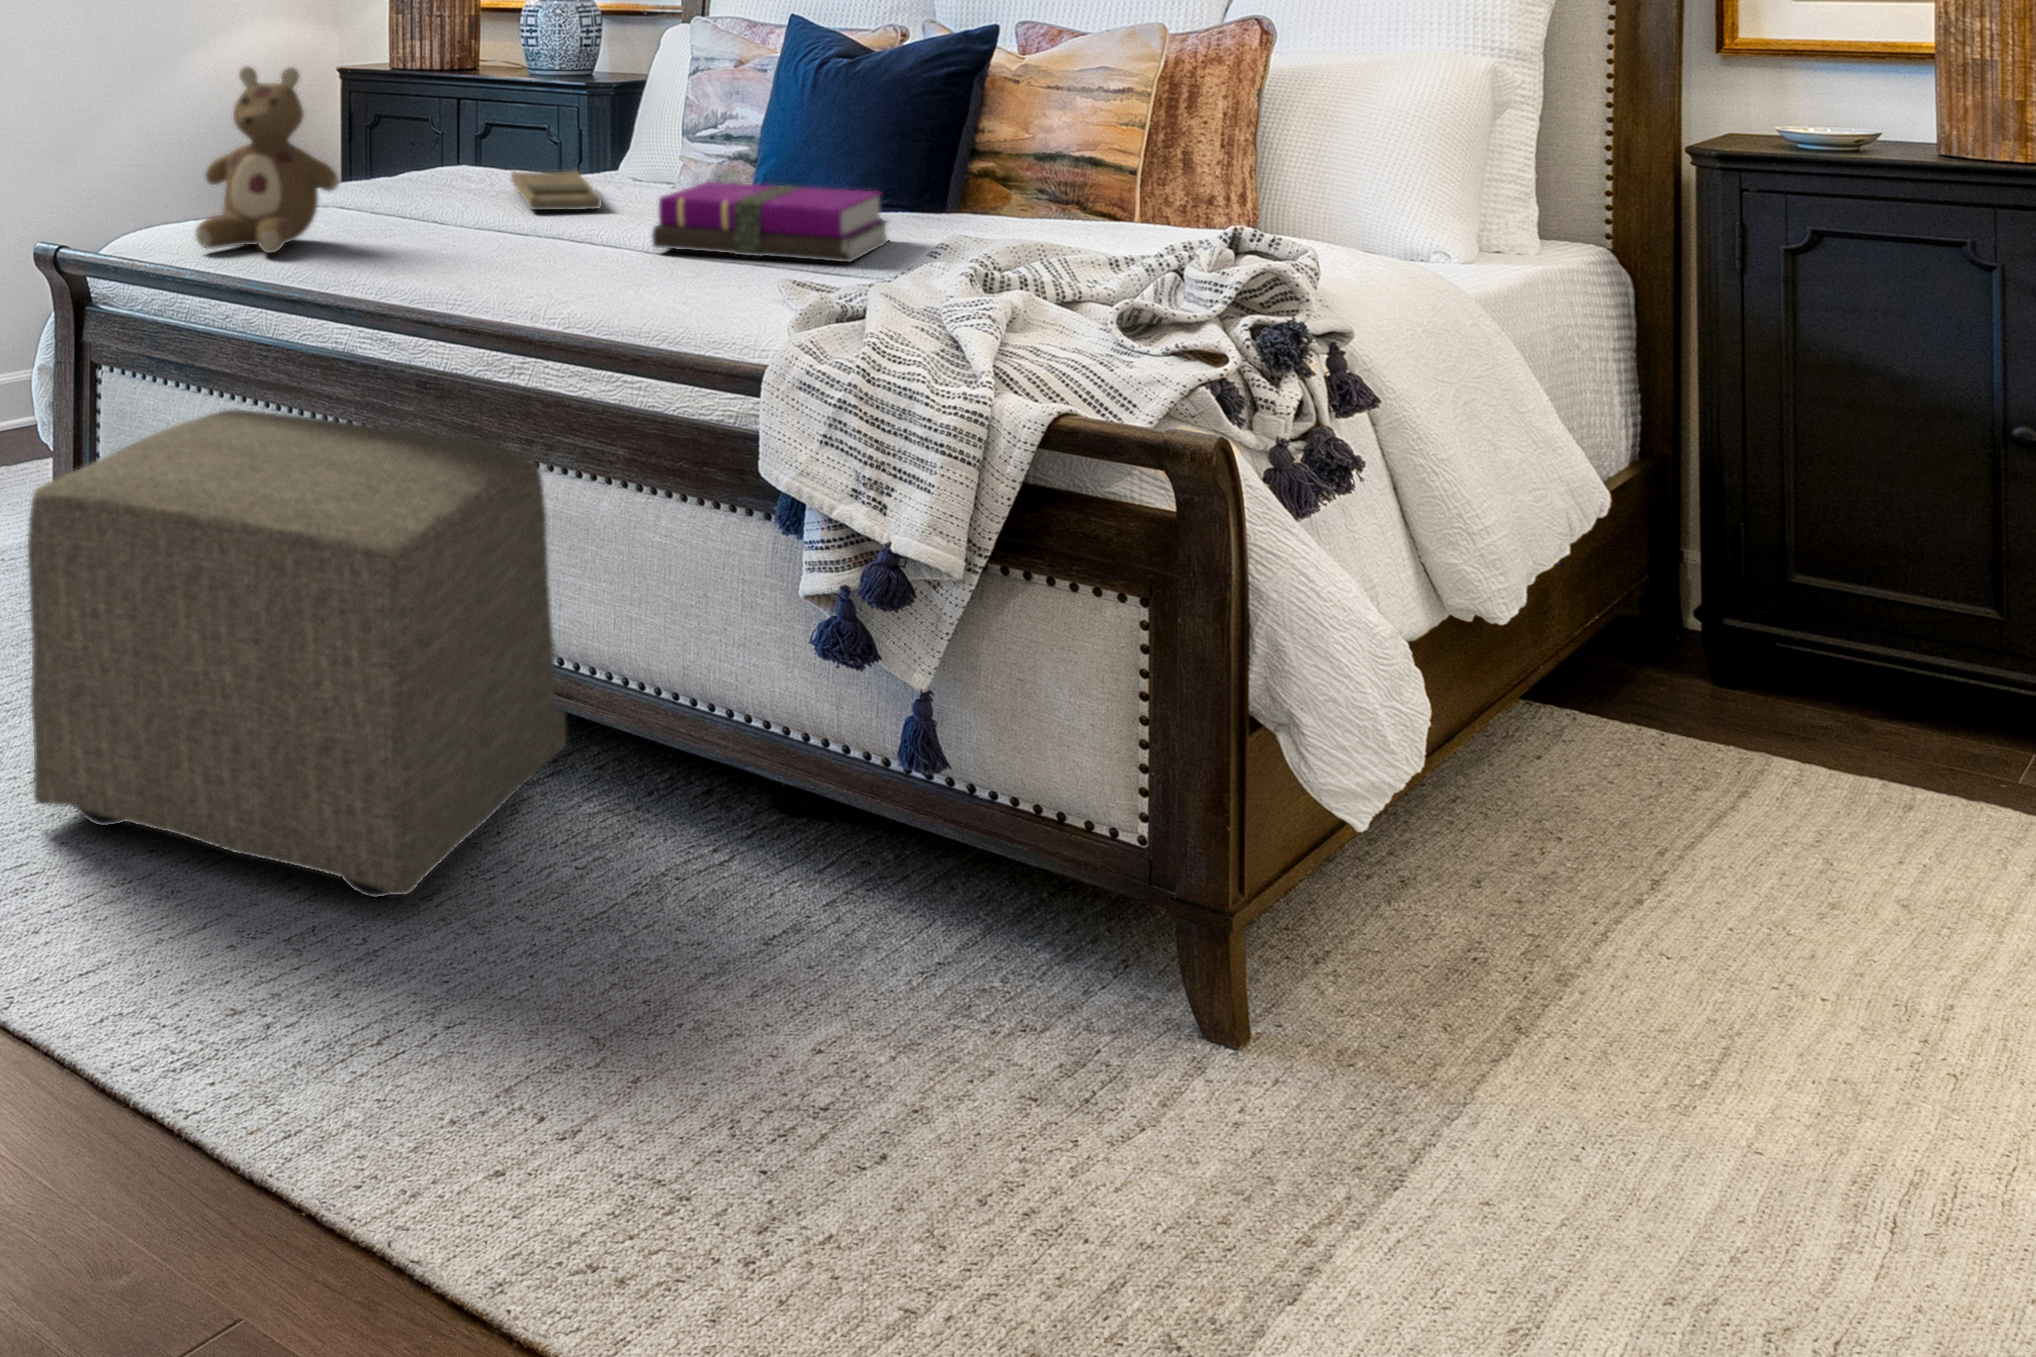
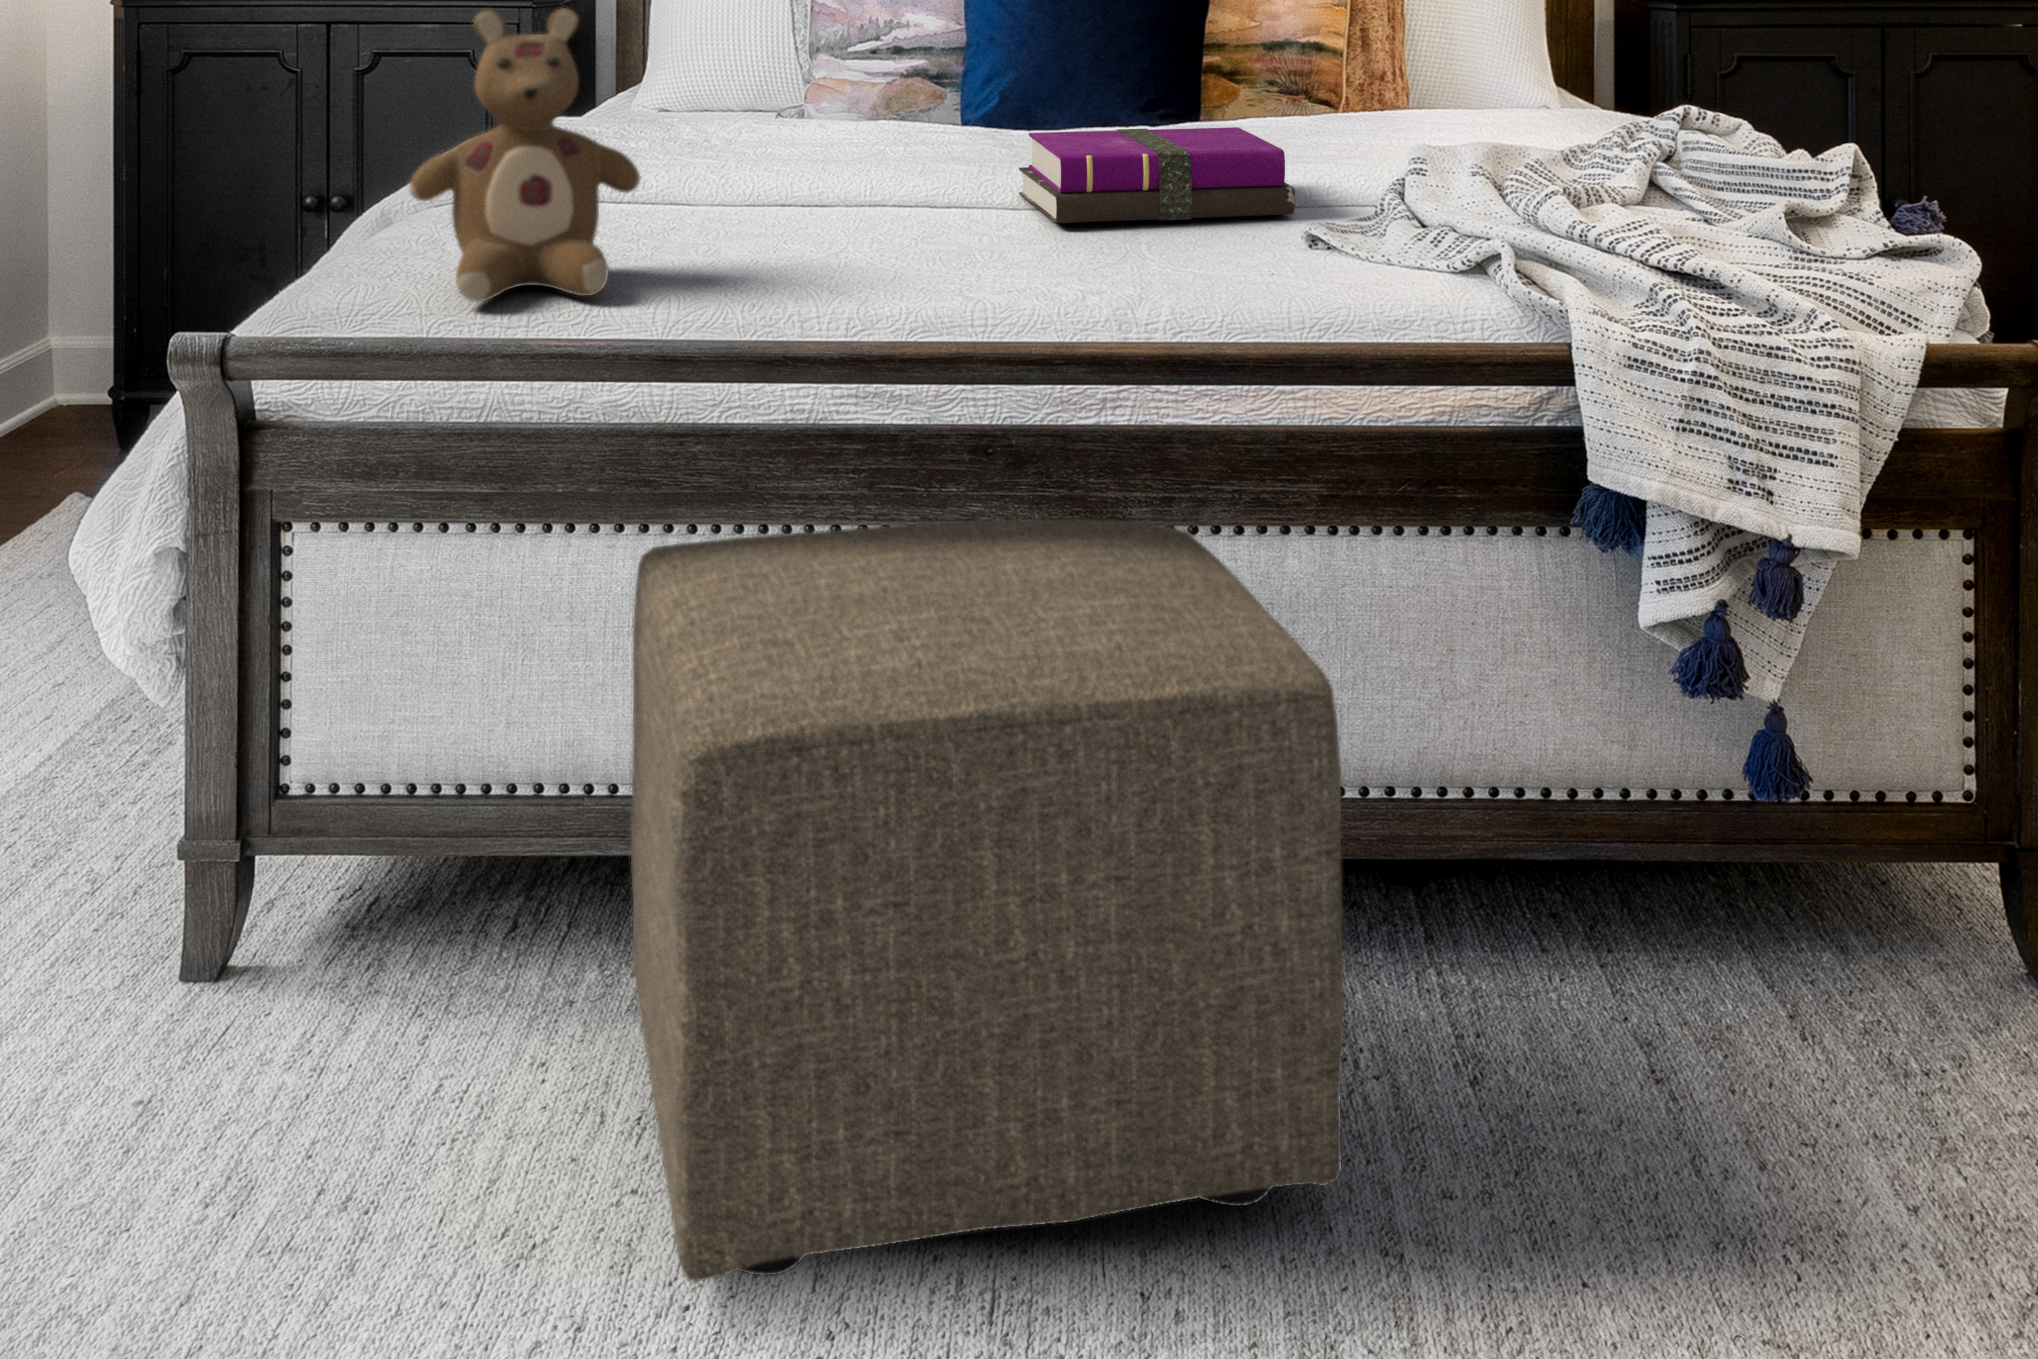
tray: present [511,171,601,210] -> none [642,135,839,193]

